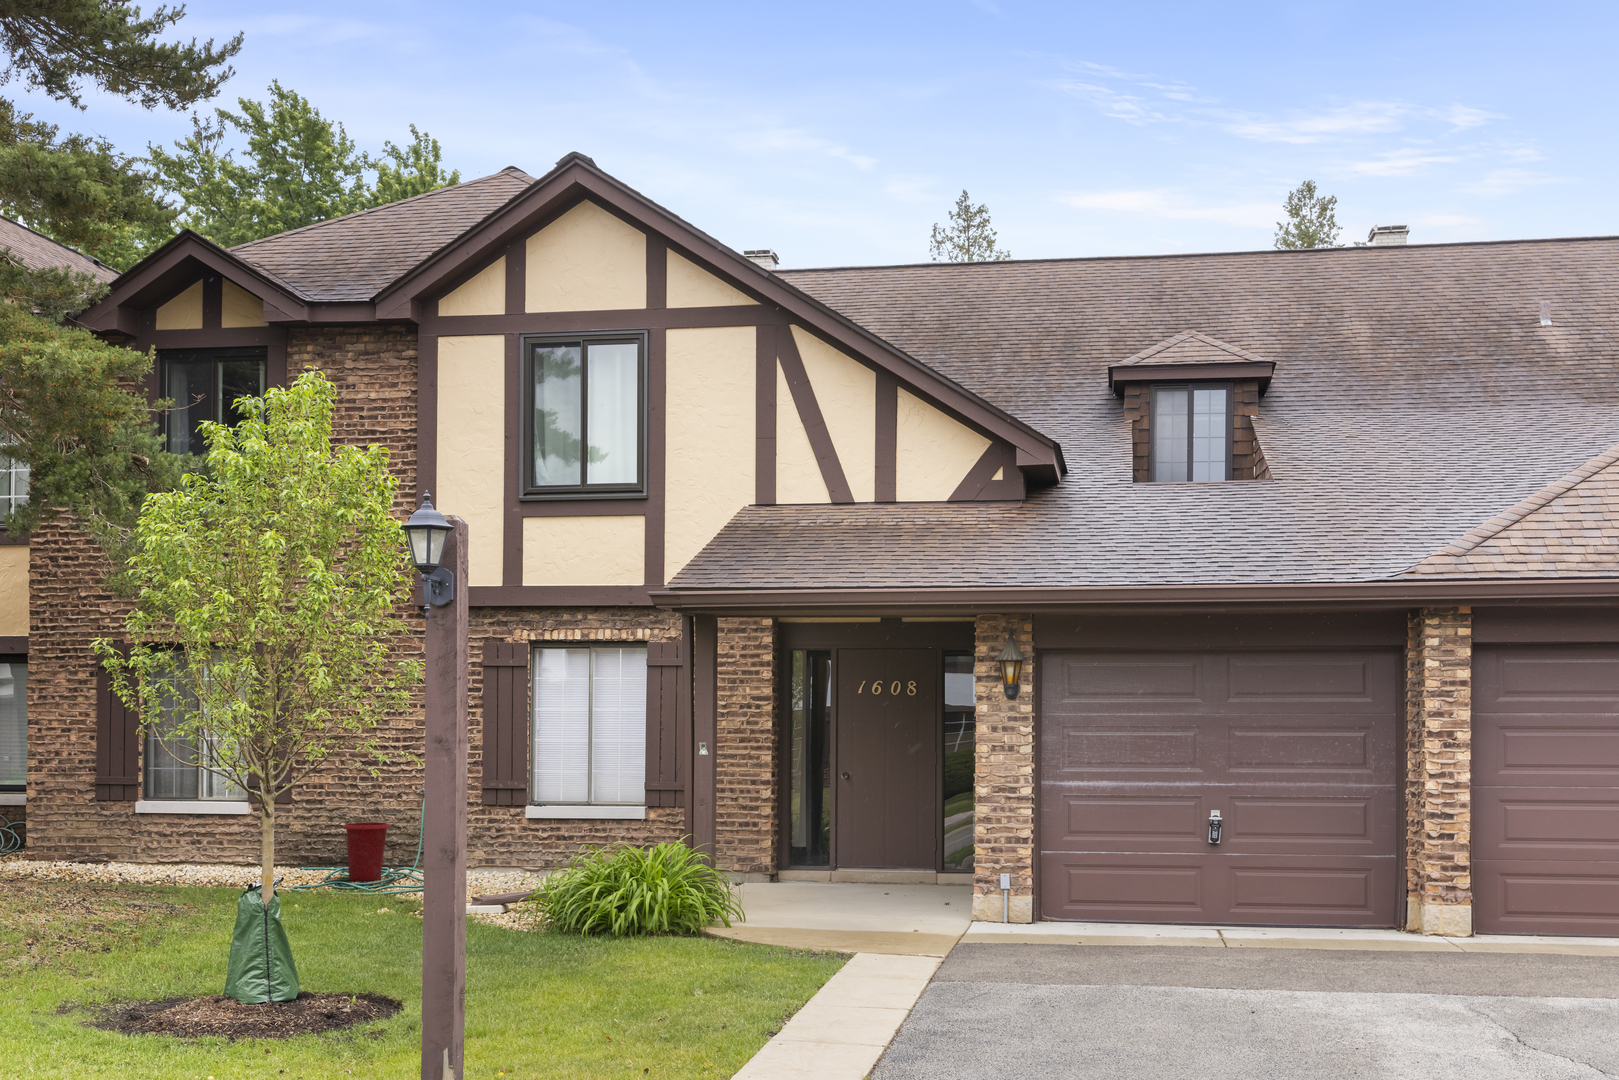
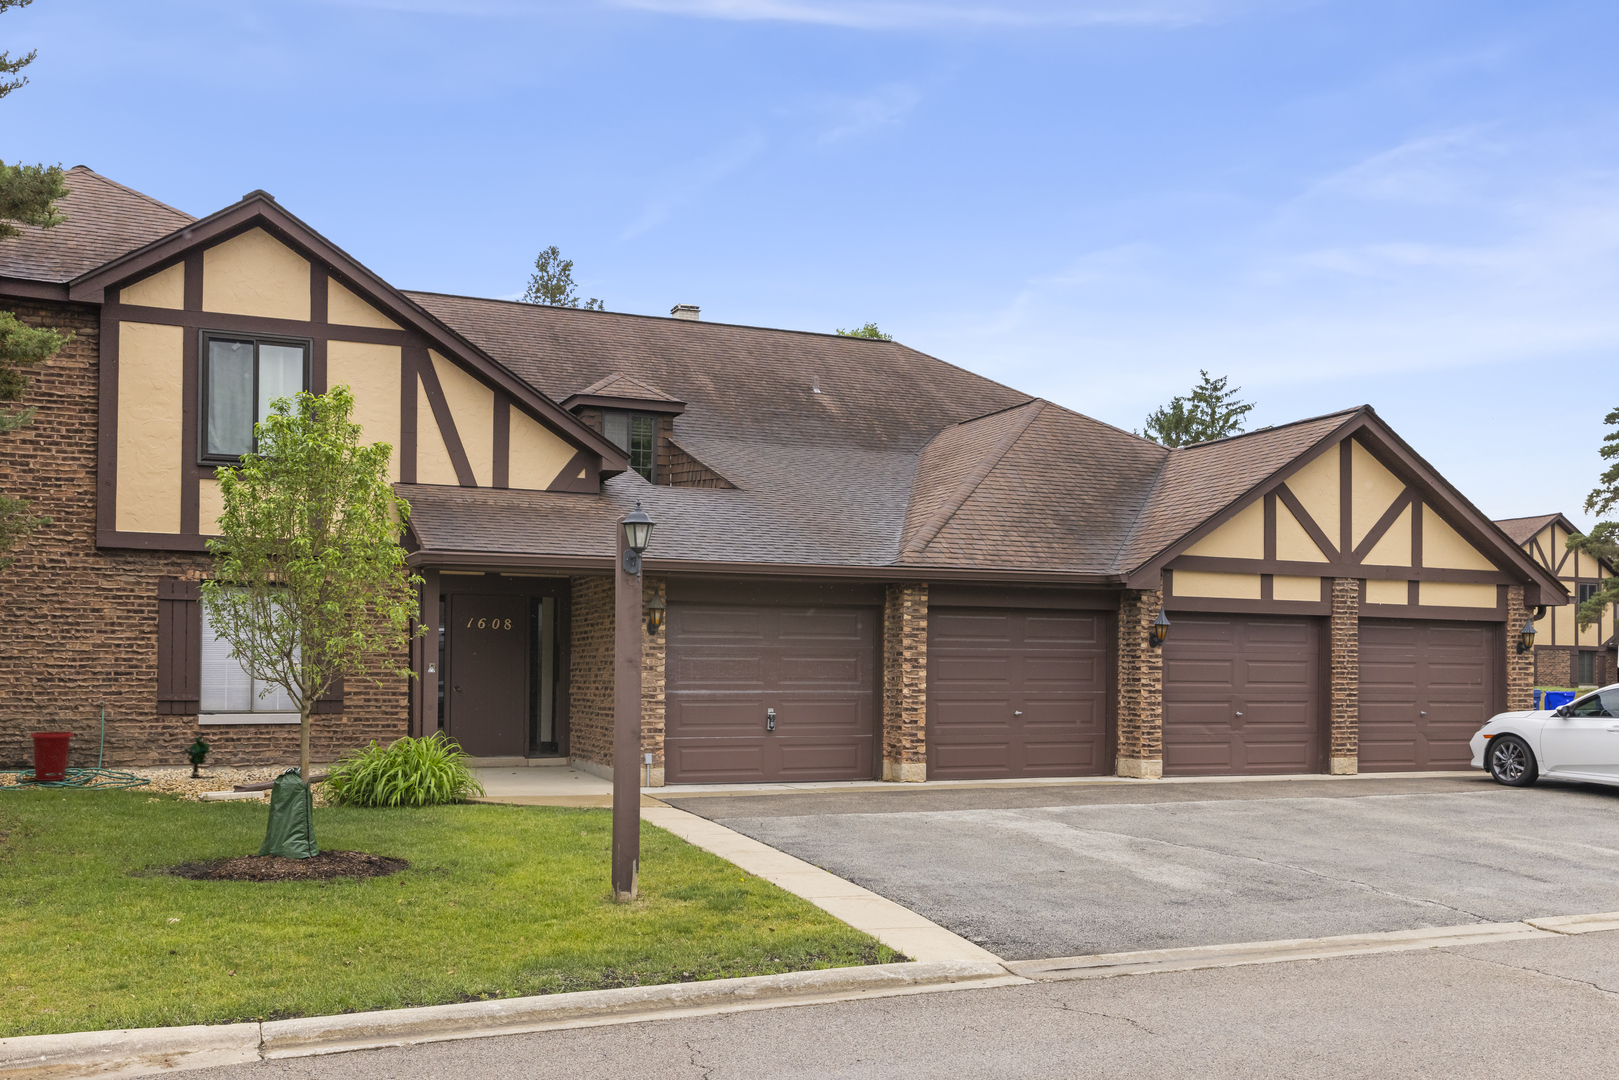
decorative plant: none [500,828,534,885] -> present [184,733,209,778]

